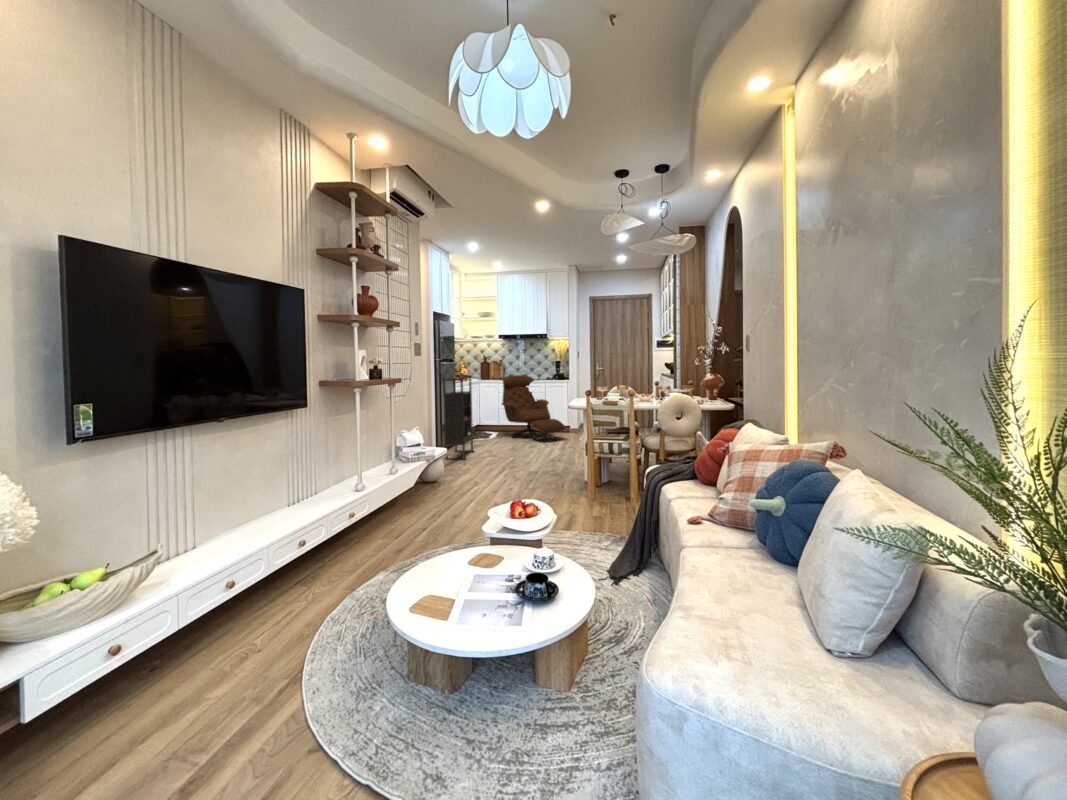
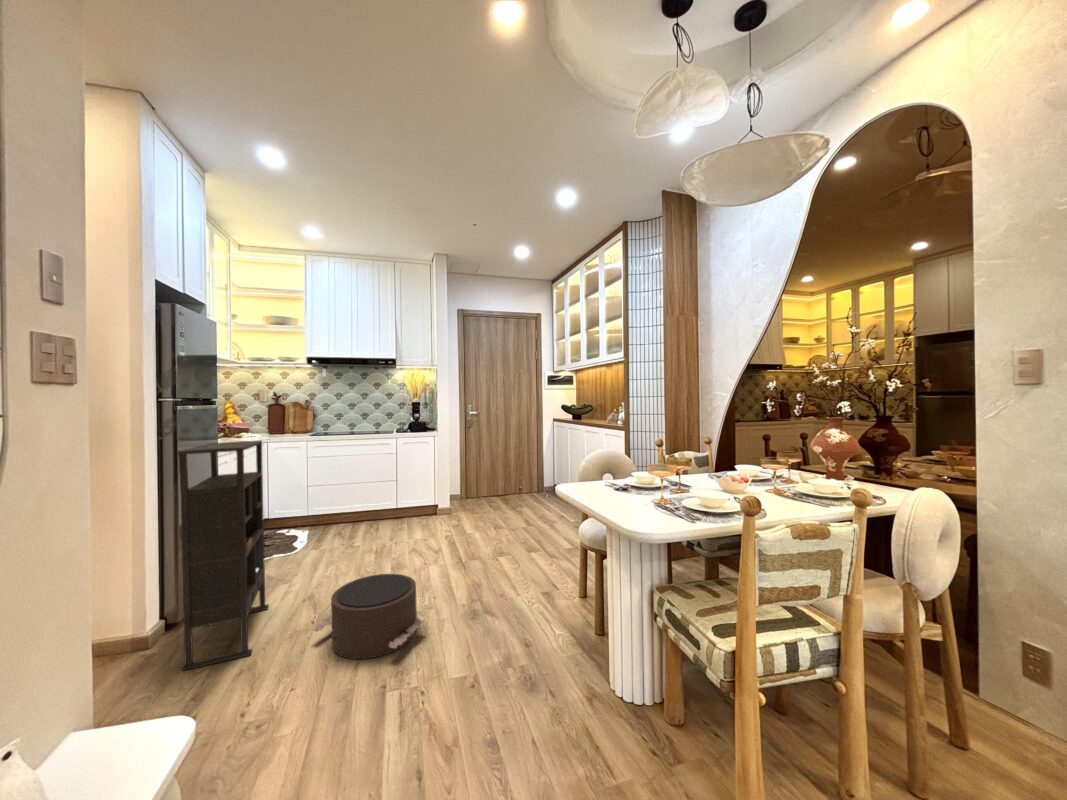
lounge chair: present [502,375,565,442] -> none [317,426,440,546]
pouf: none [487,439,529,465] -> present [313,574,423,659]

